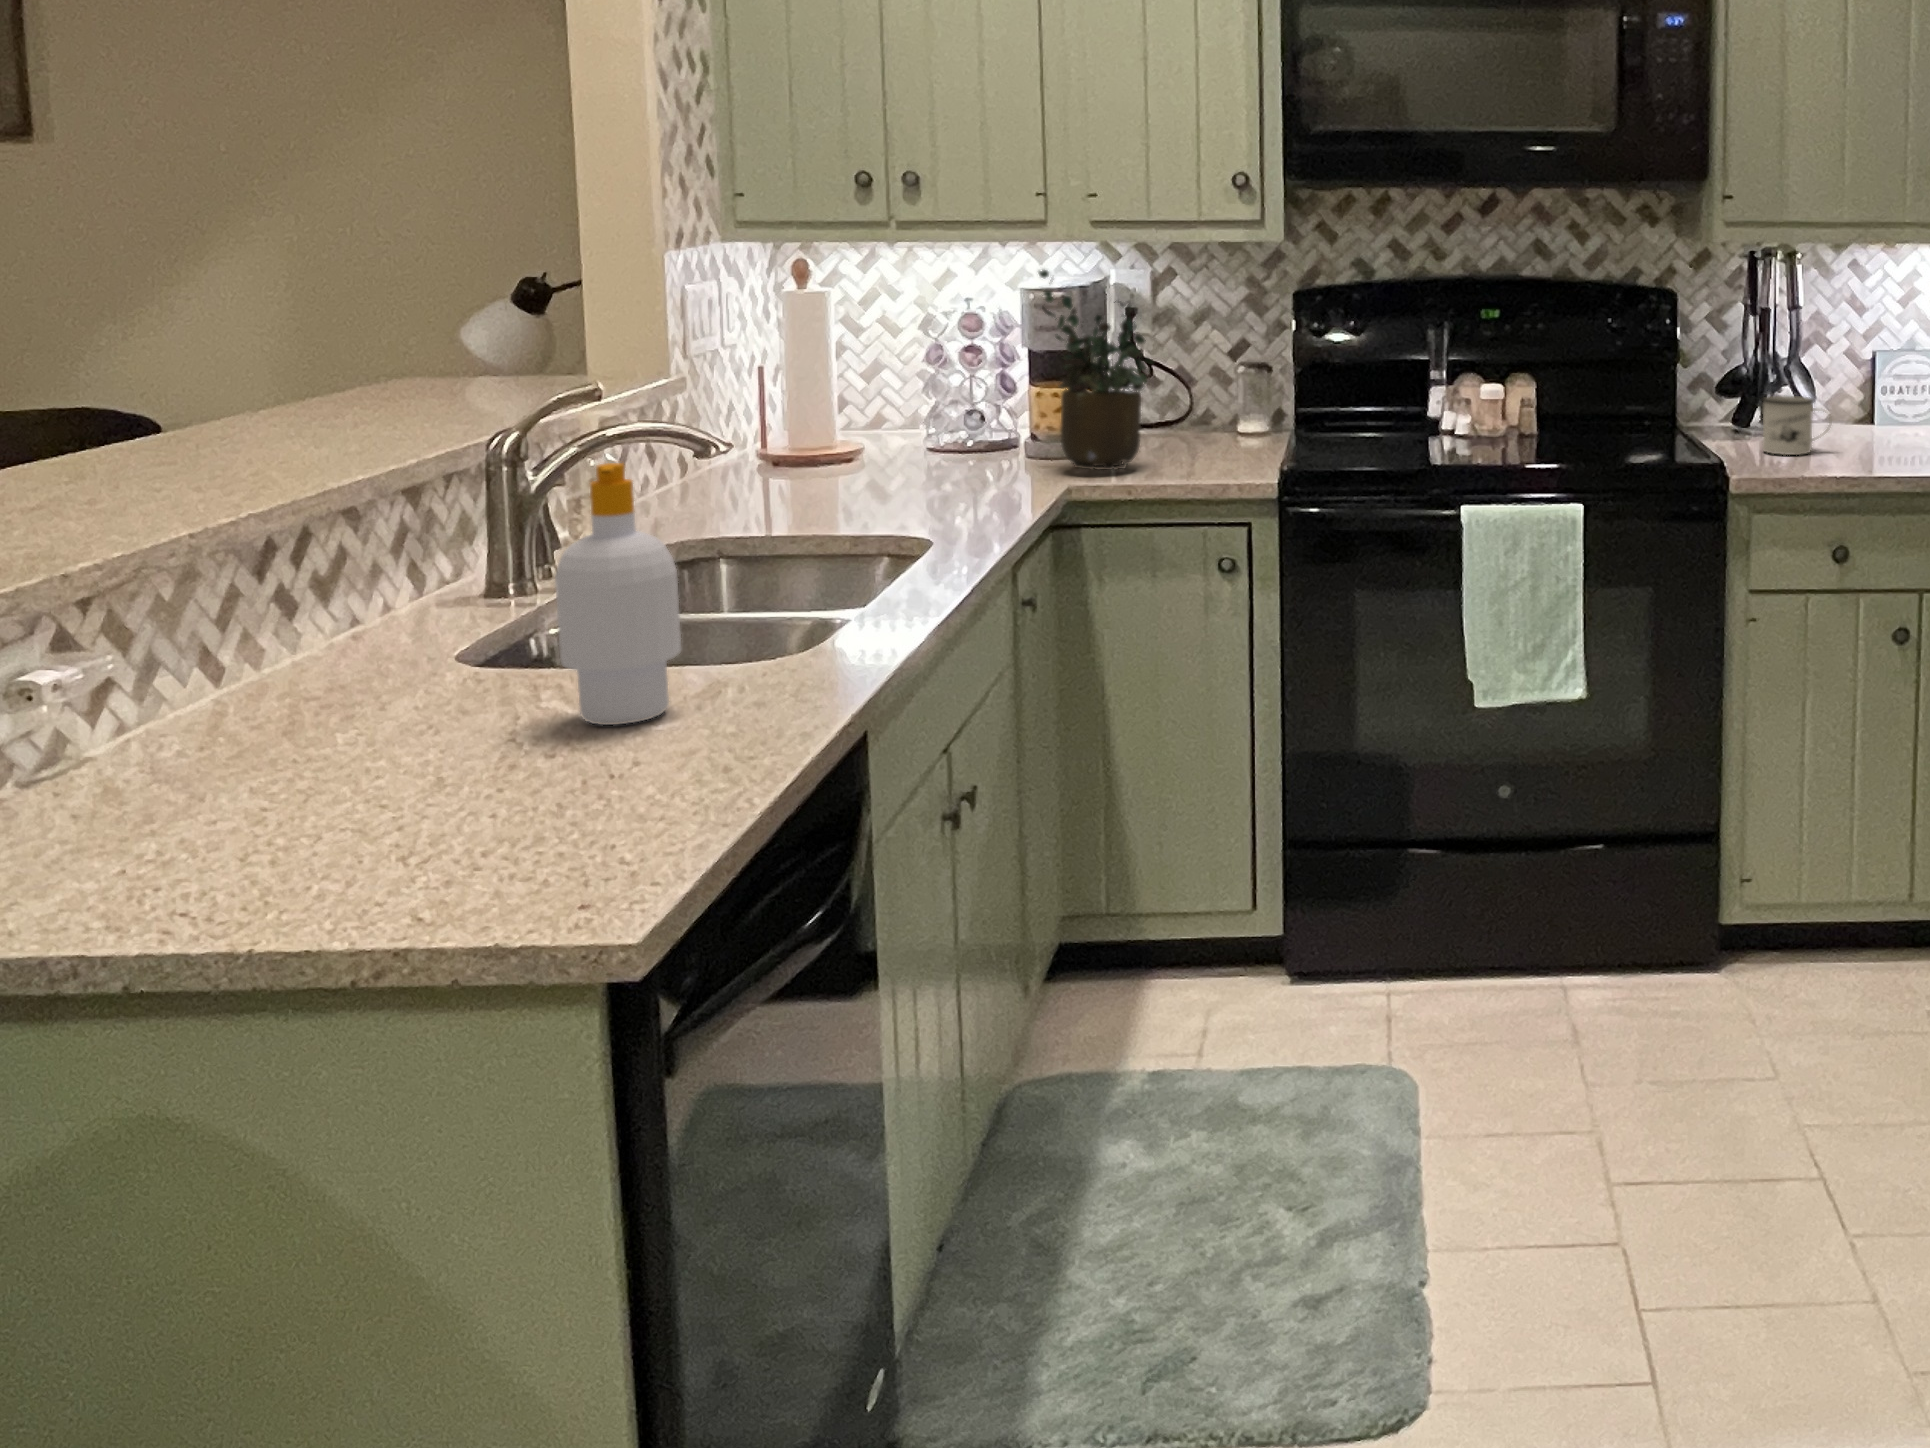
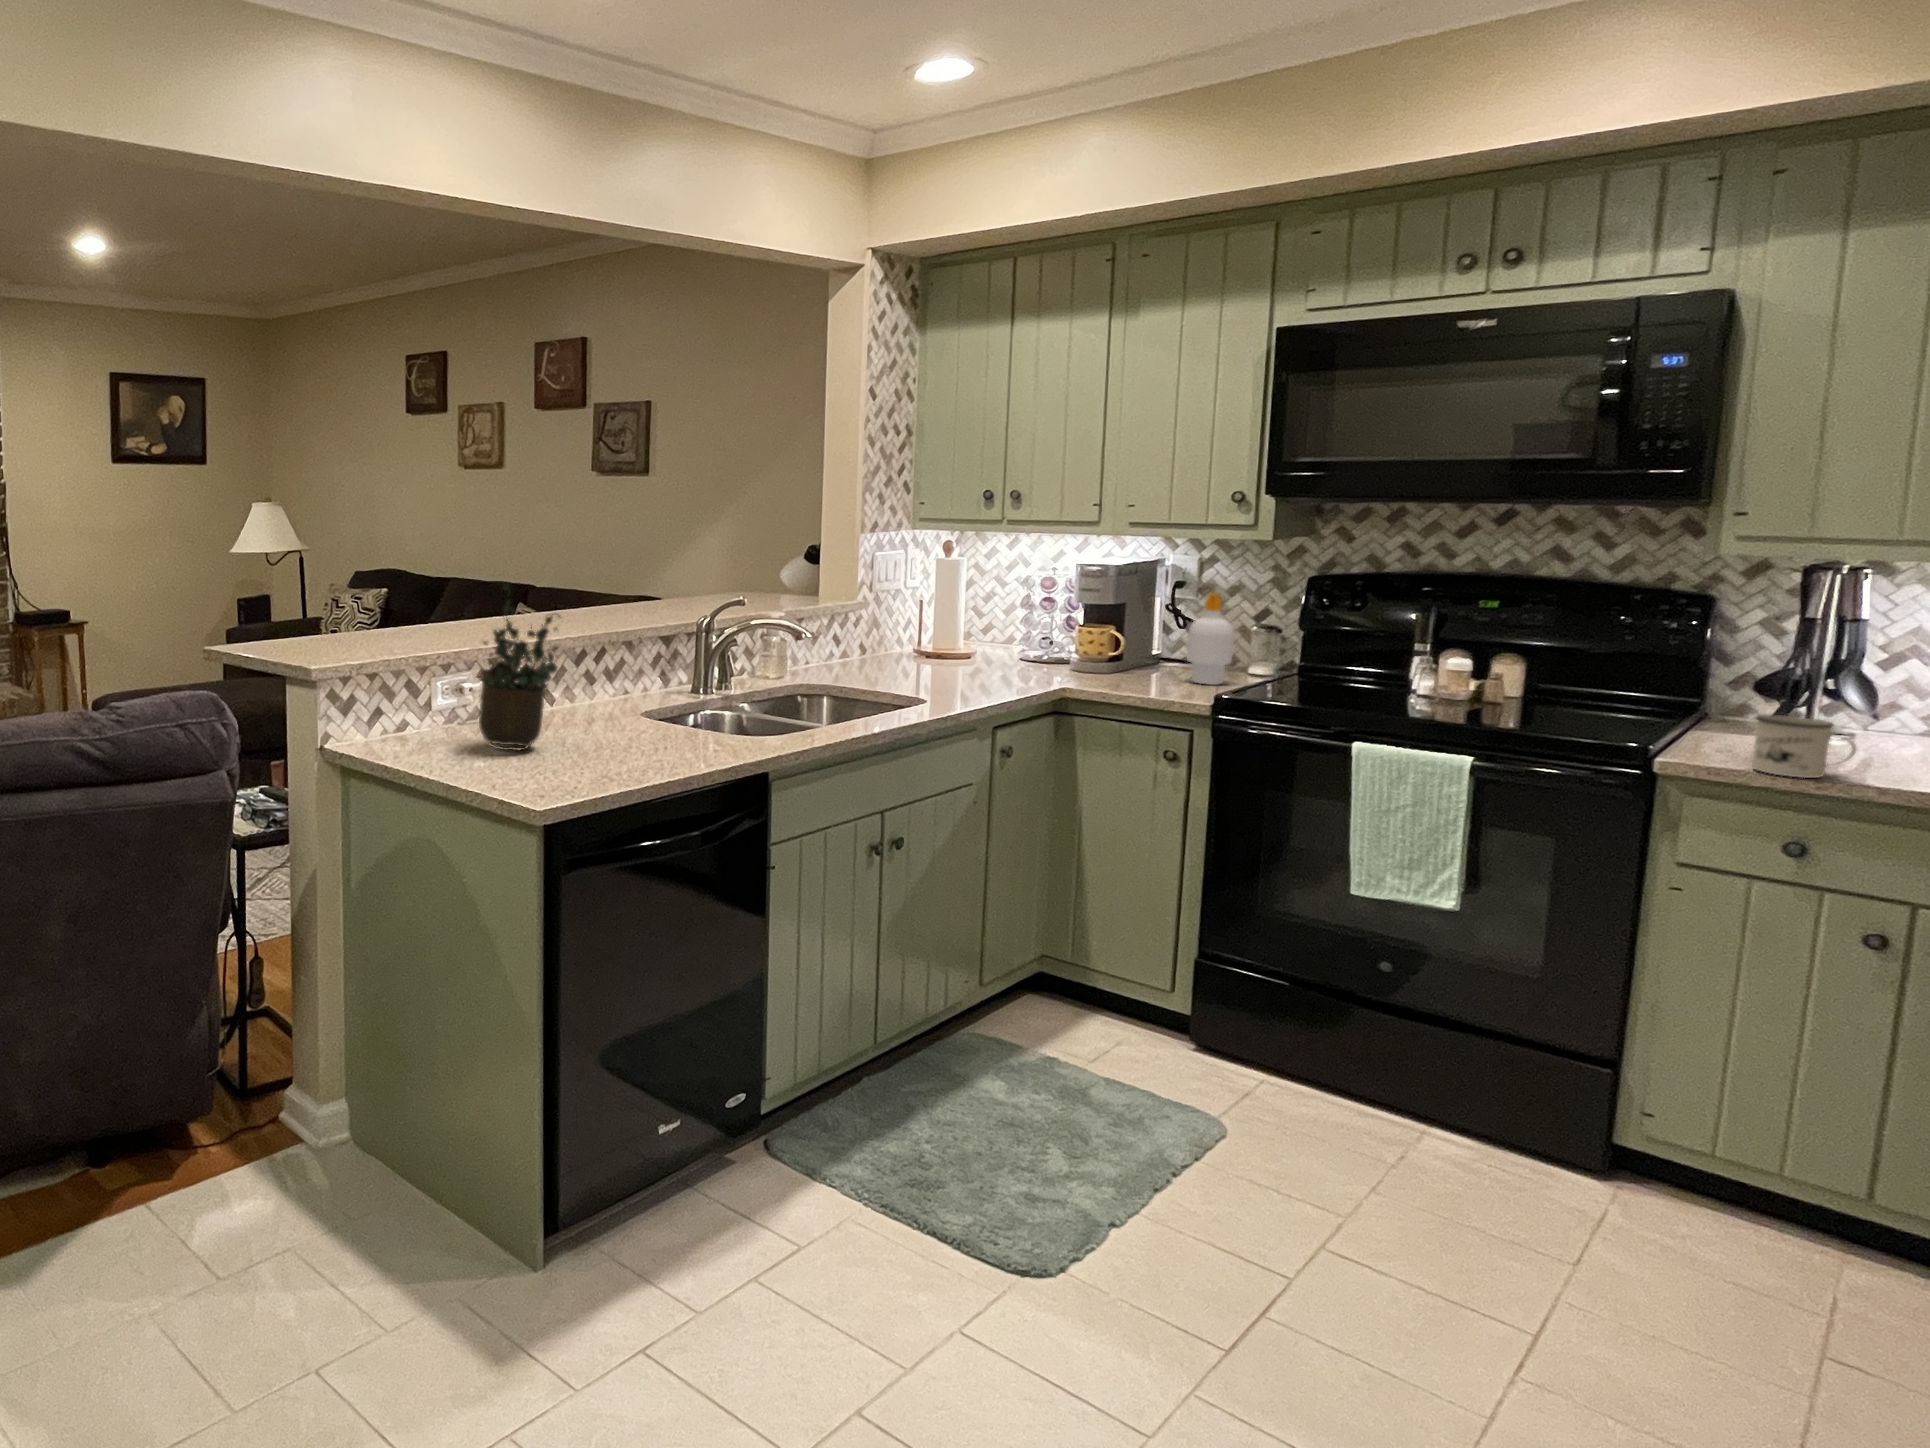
potted plant: present [1039,270,1153,470] -> present [479,583,558,751]
soap bottle: present [555,463,681,725] -> present [1187,593,1234,685]

